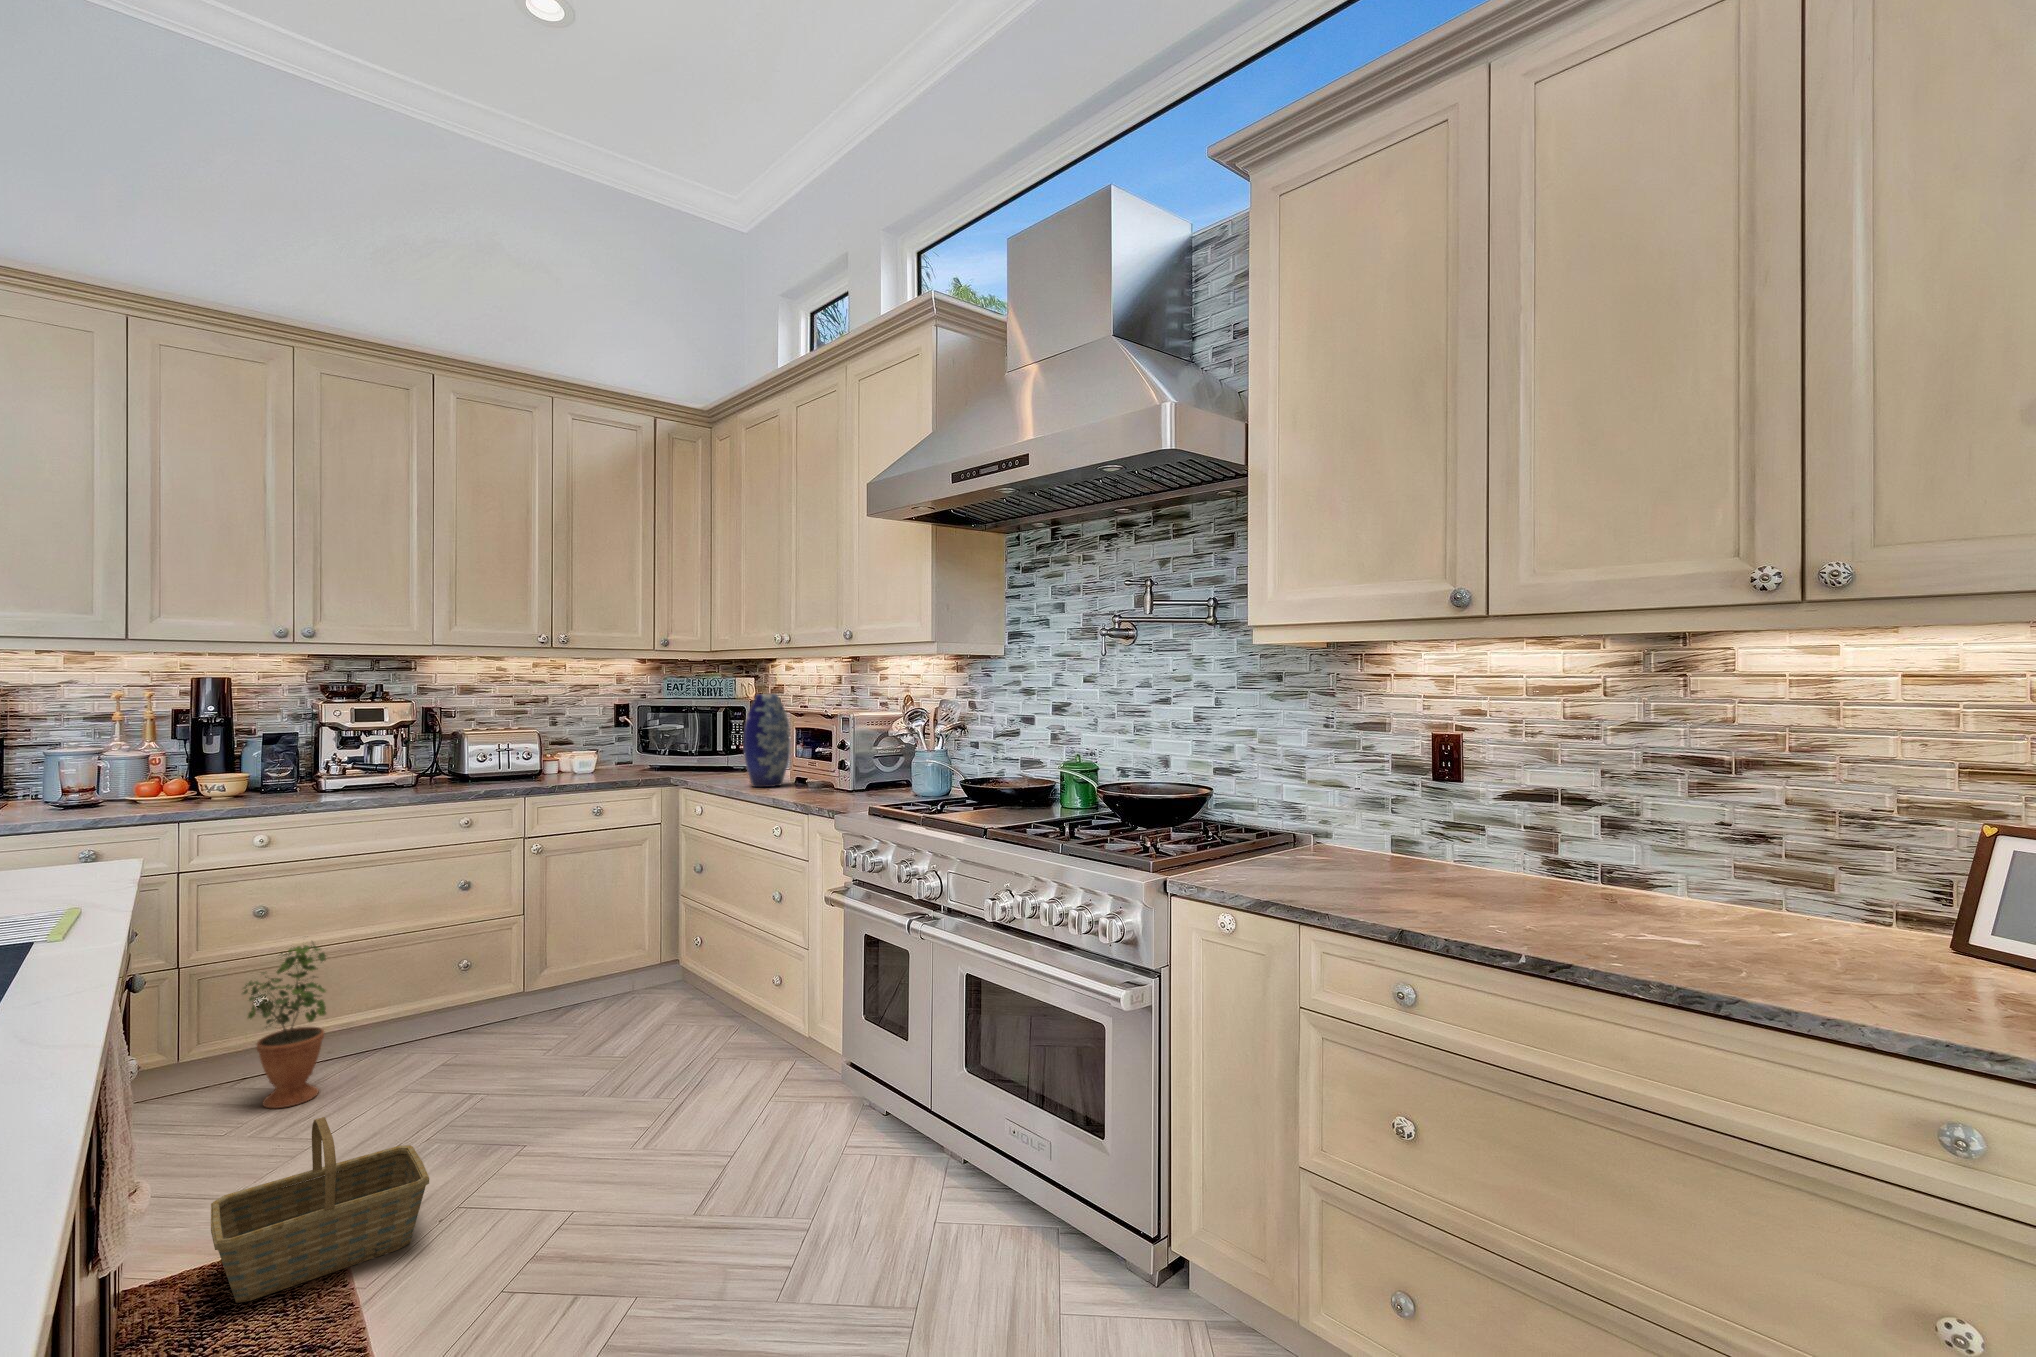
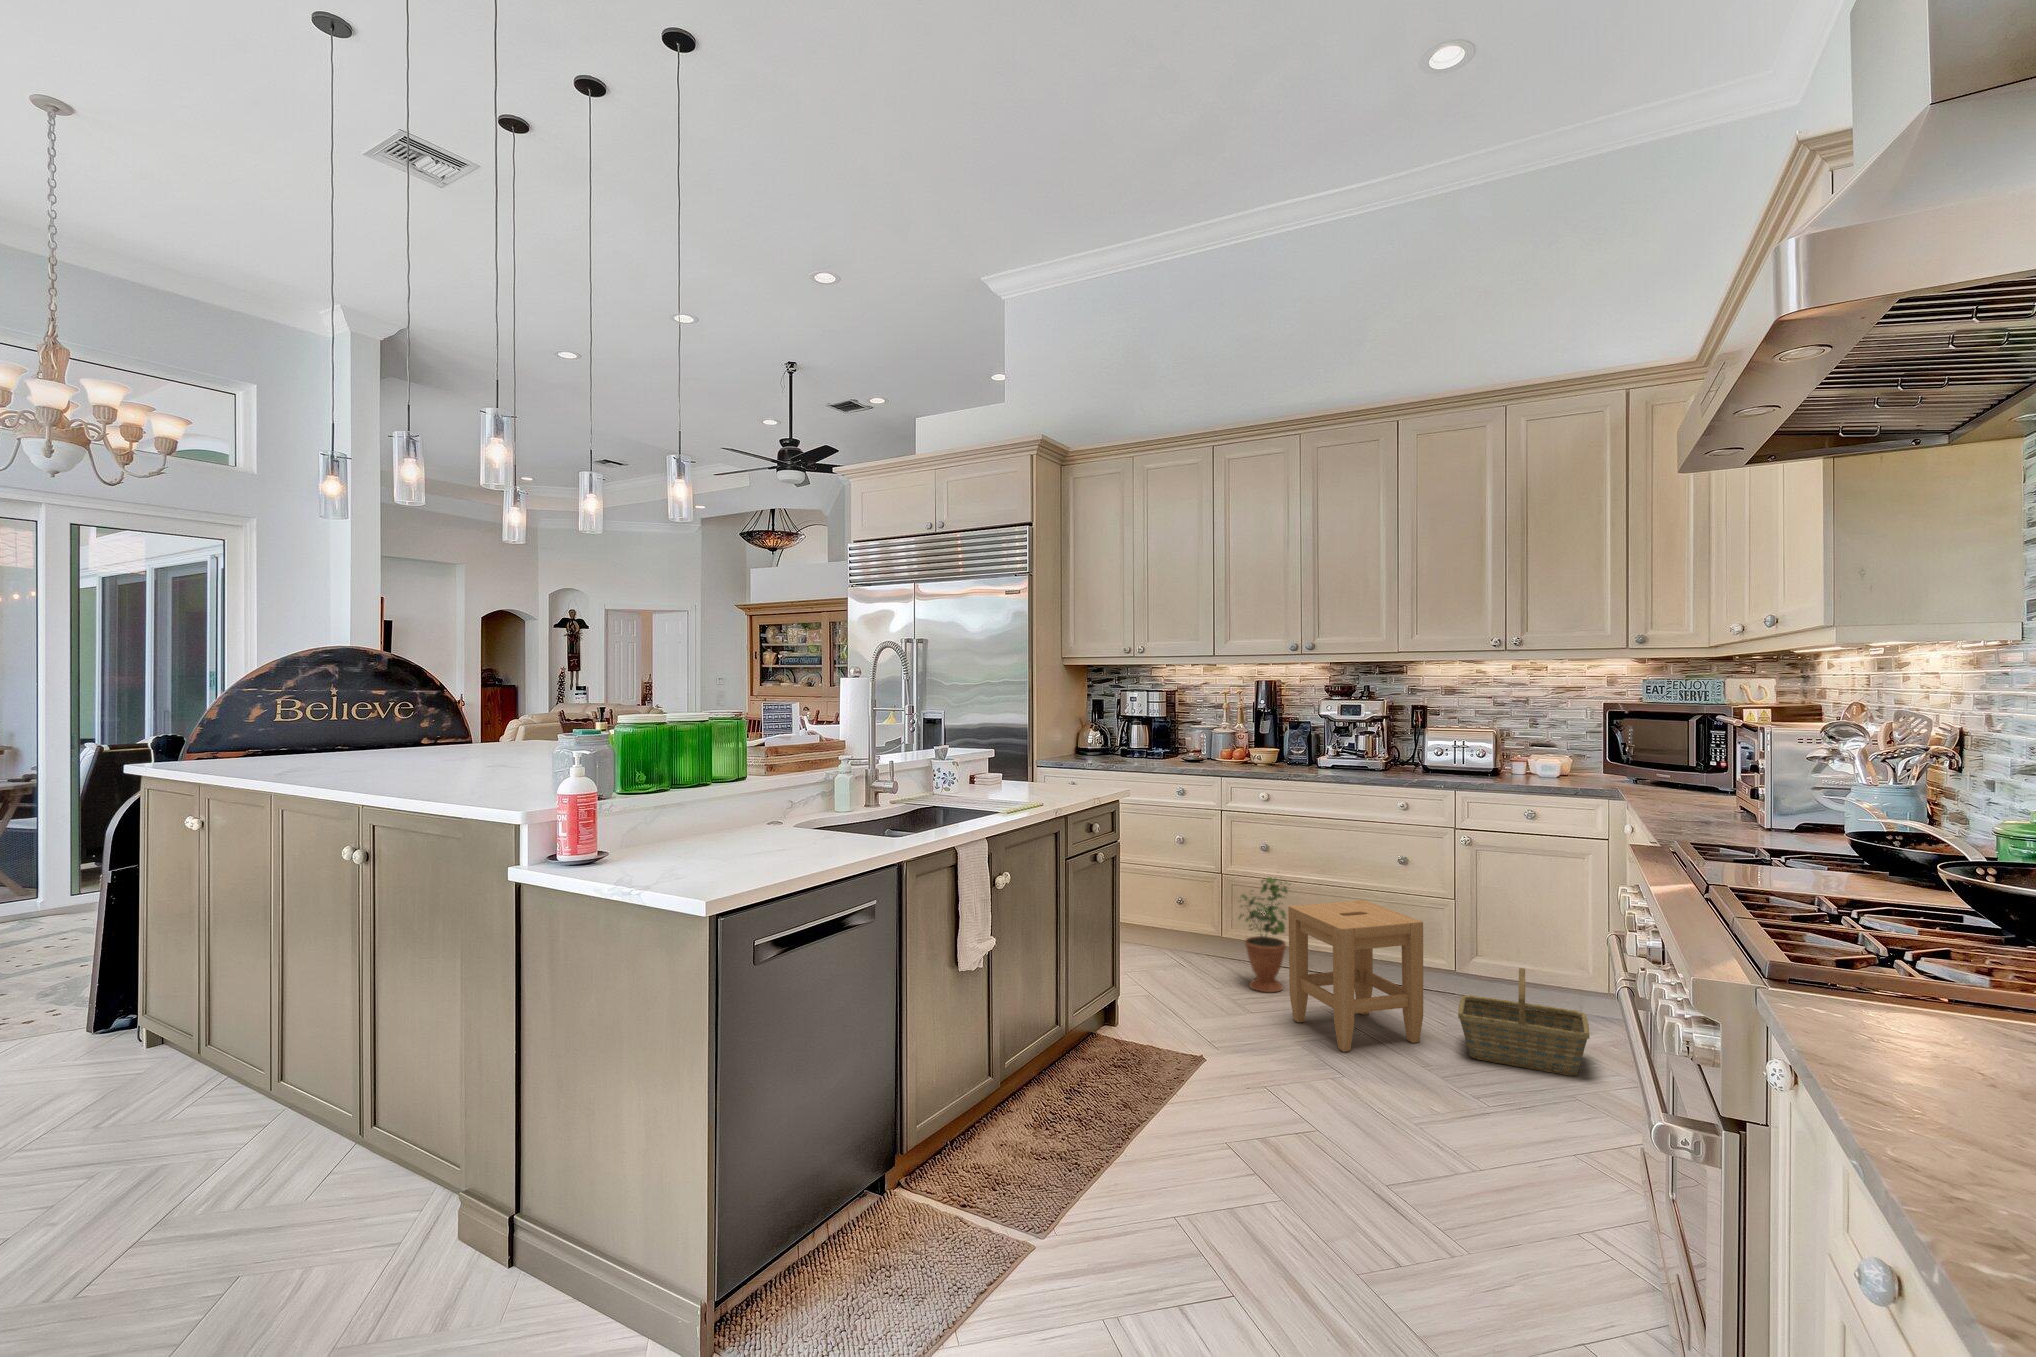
vase: present [744,694,790,787] -> none [1639,699,1707,811]
stool: none [374,940,547,1120] -> present [1288,900,1423,1052]
basket: present [211,1117,429,1303] -> present [1458,968,1589,1076]

